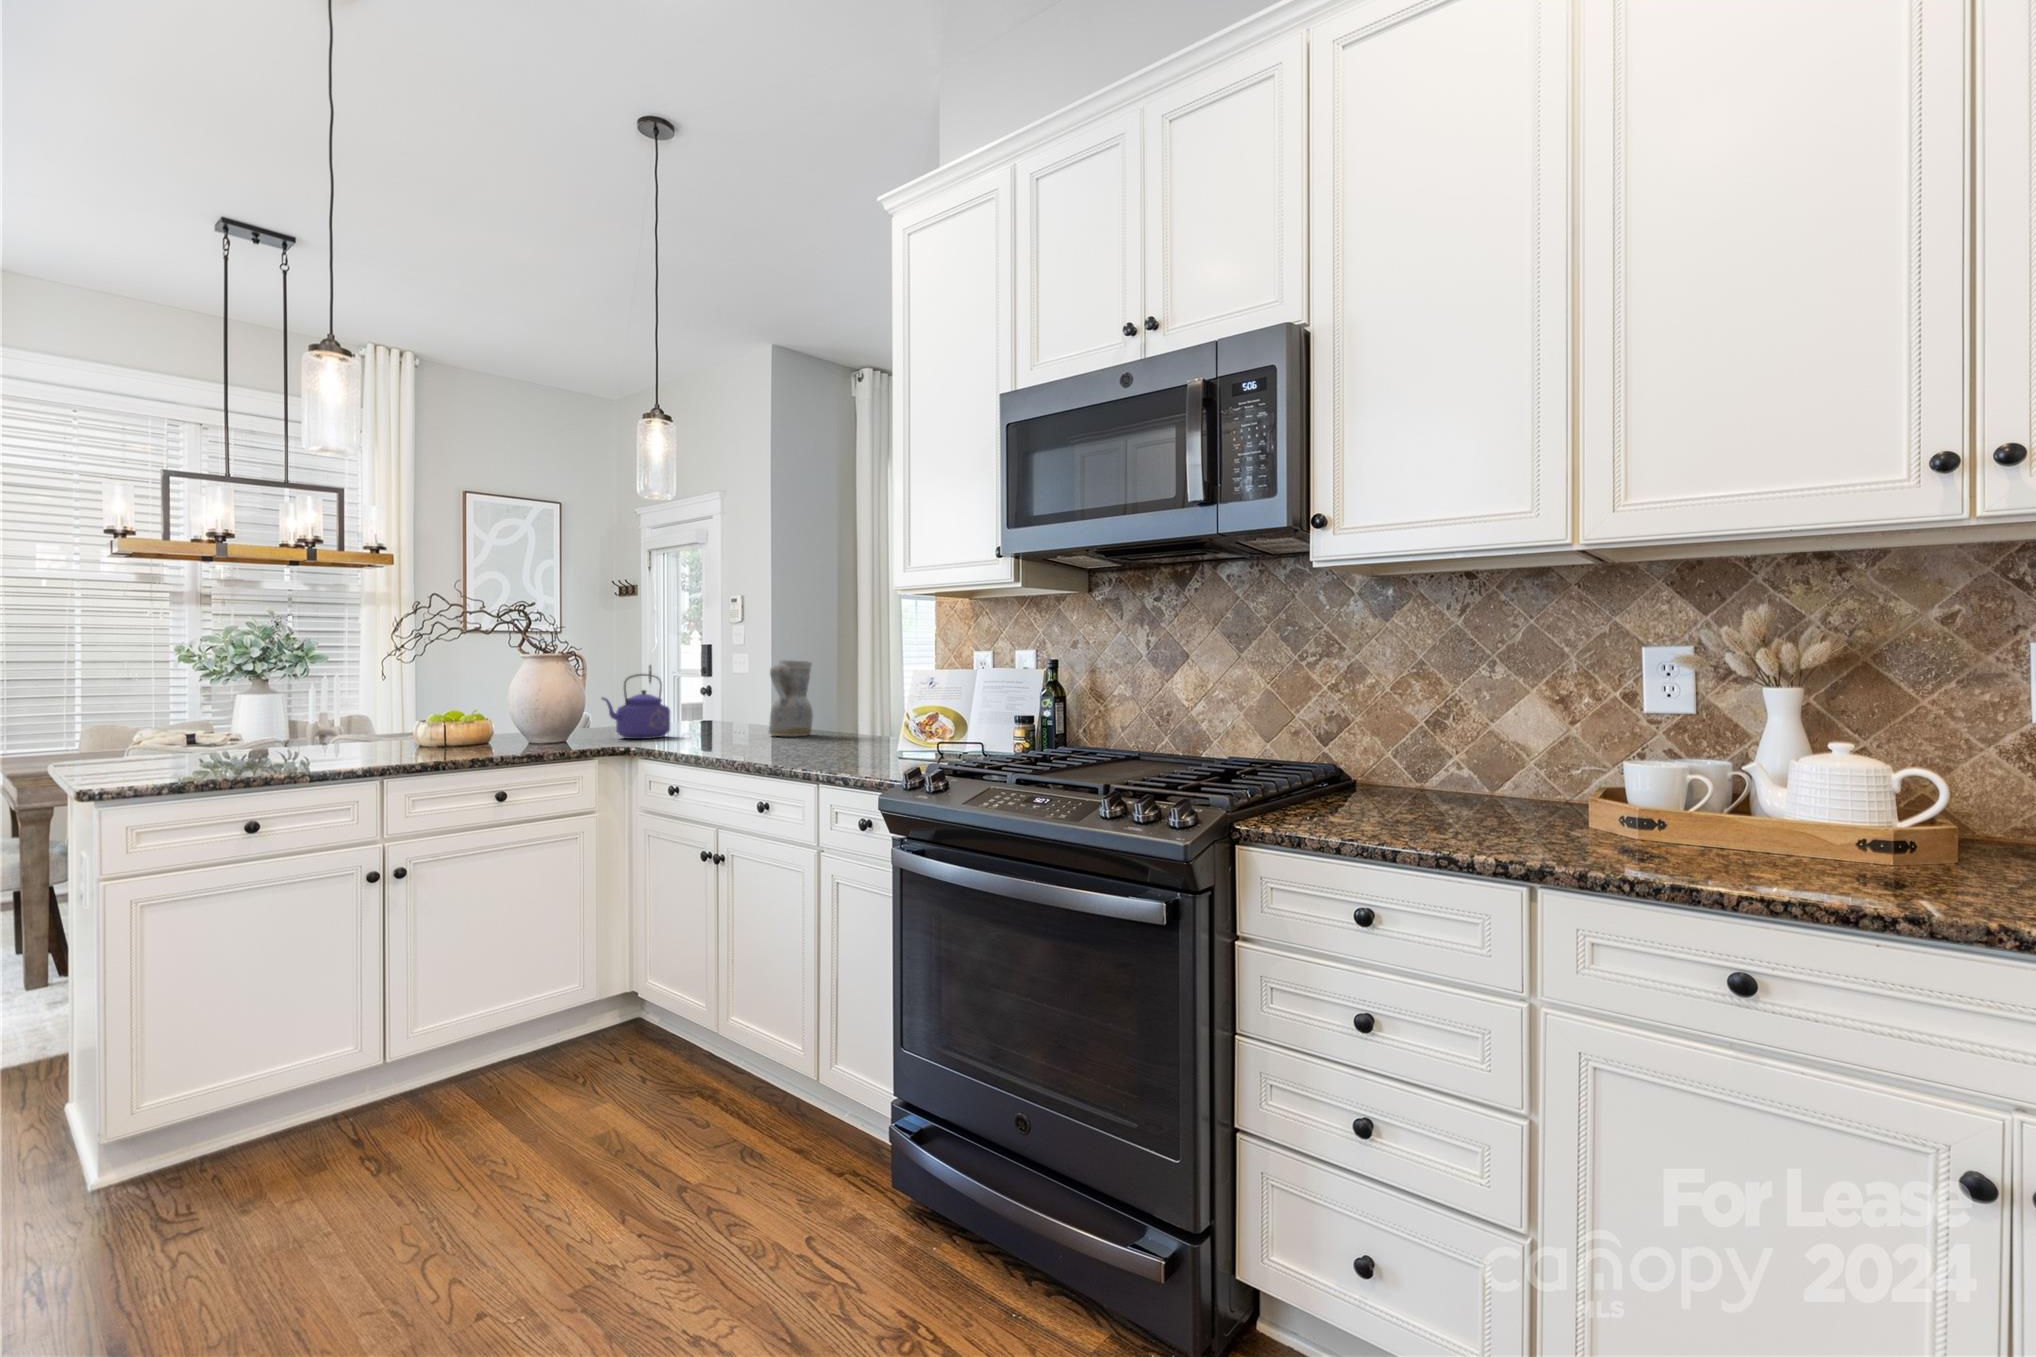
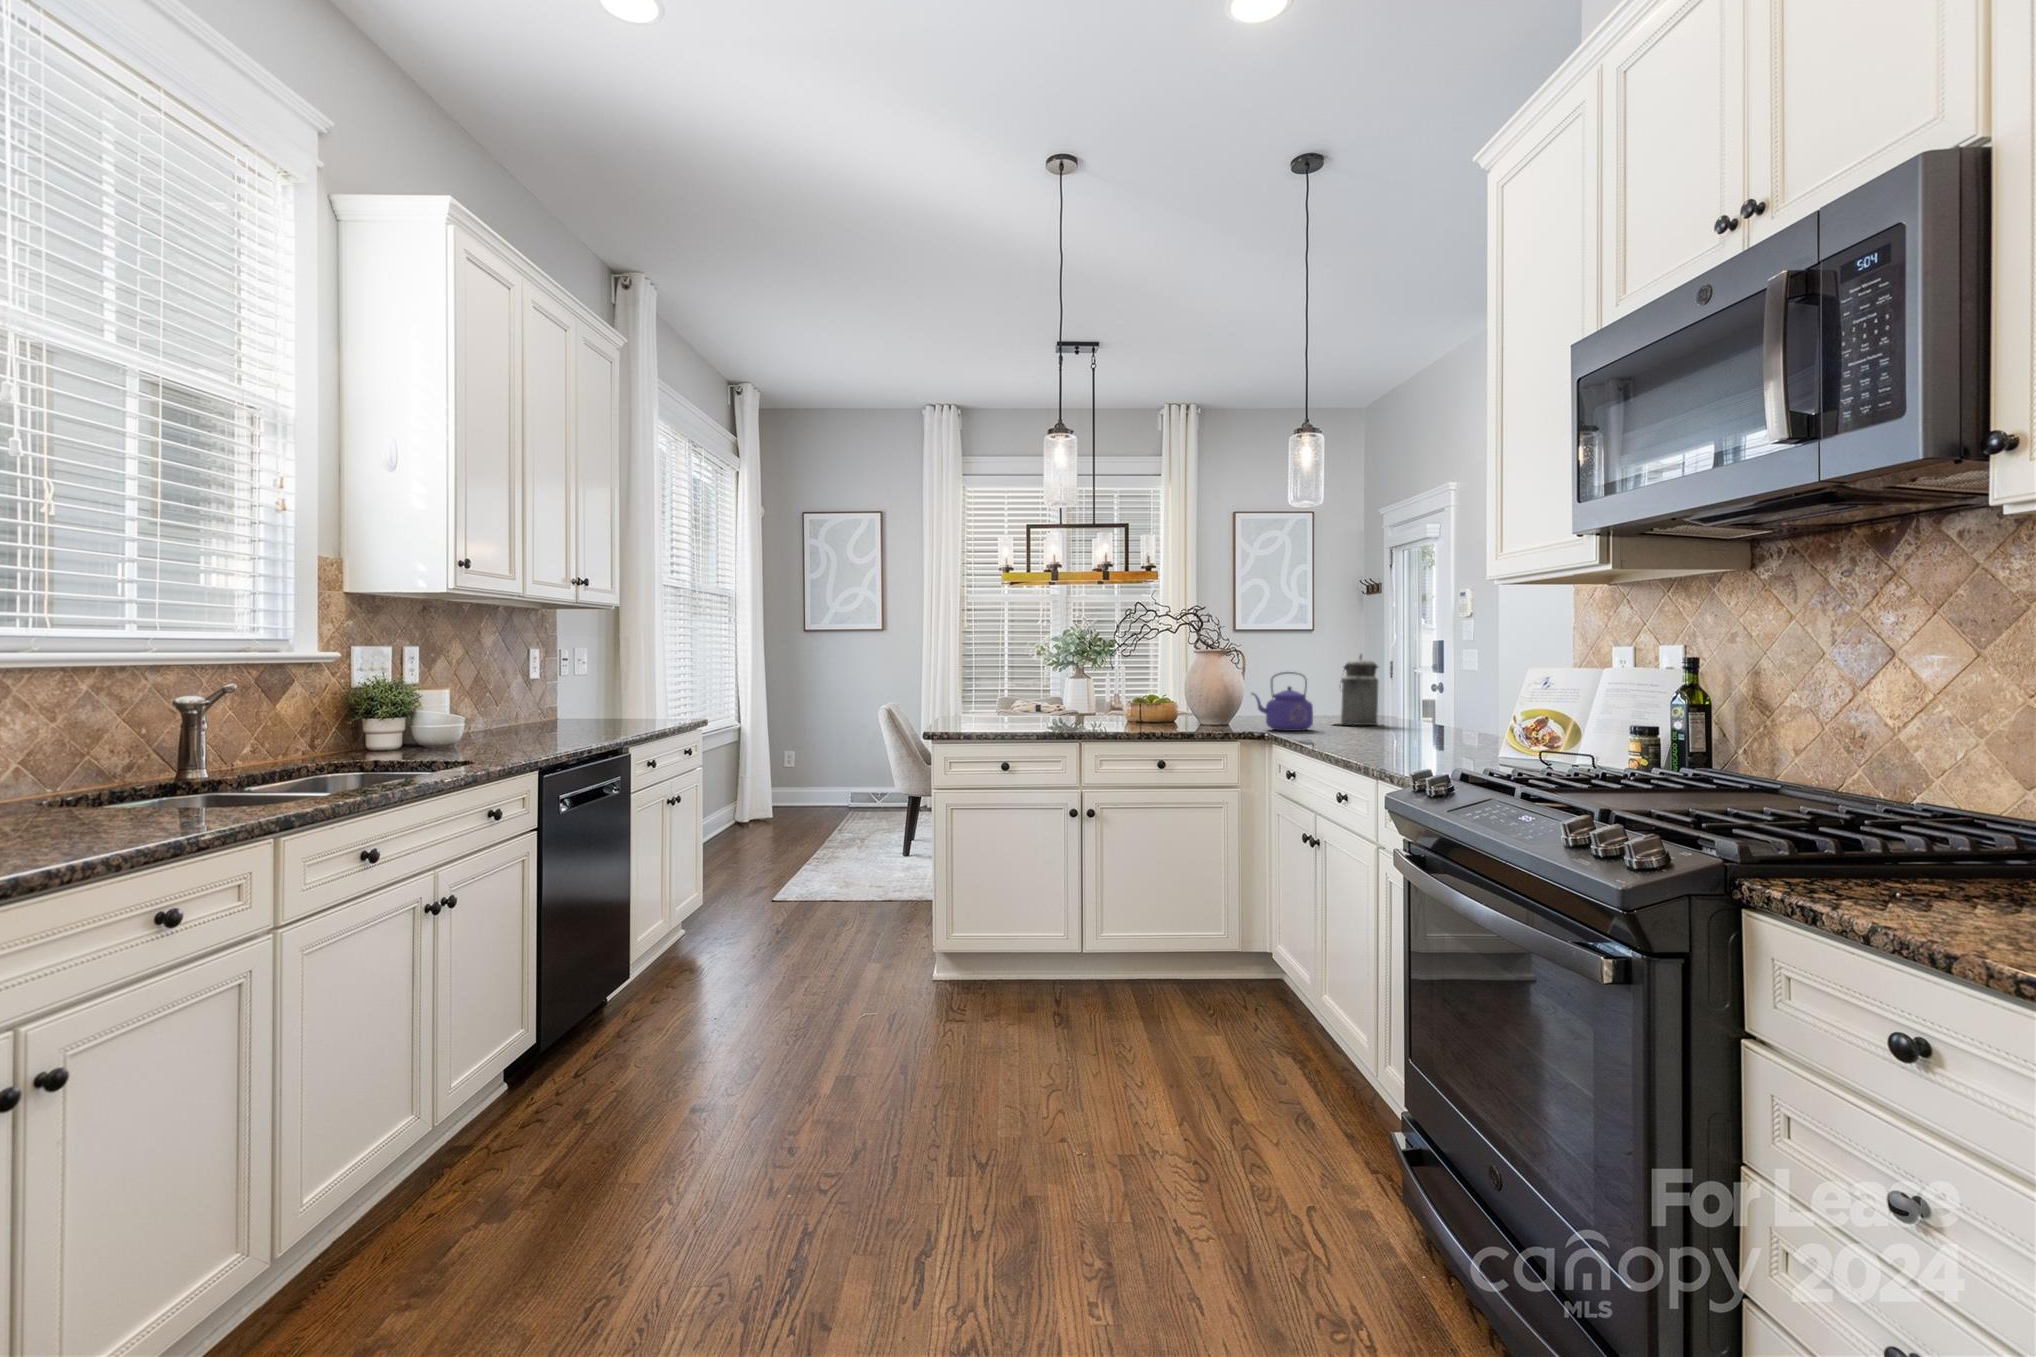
canister: none [672,656,728,729] -> present [1332,655,1379,725]
ceramic pitcher: present [768,660,813,736] -> none [1397,658,1448,737]

